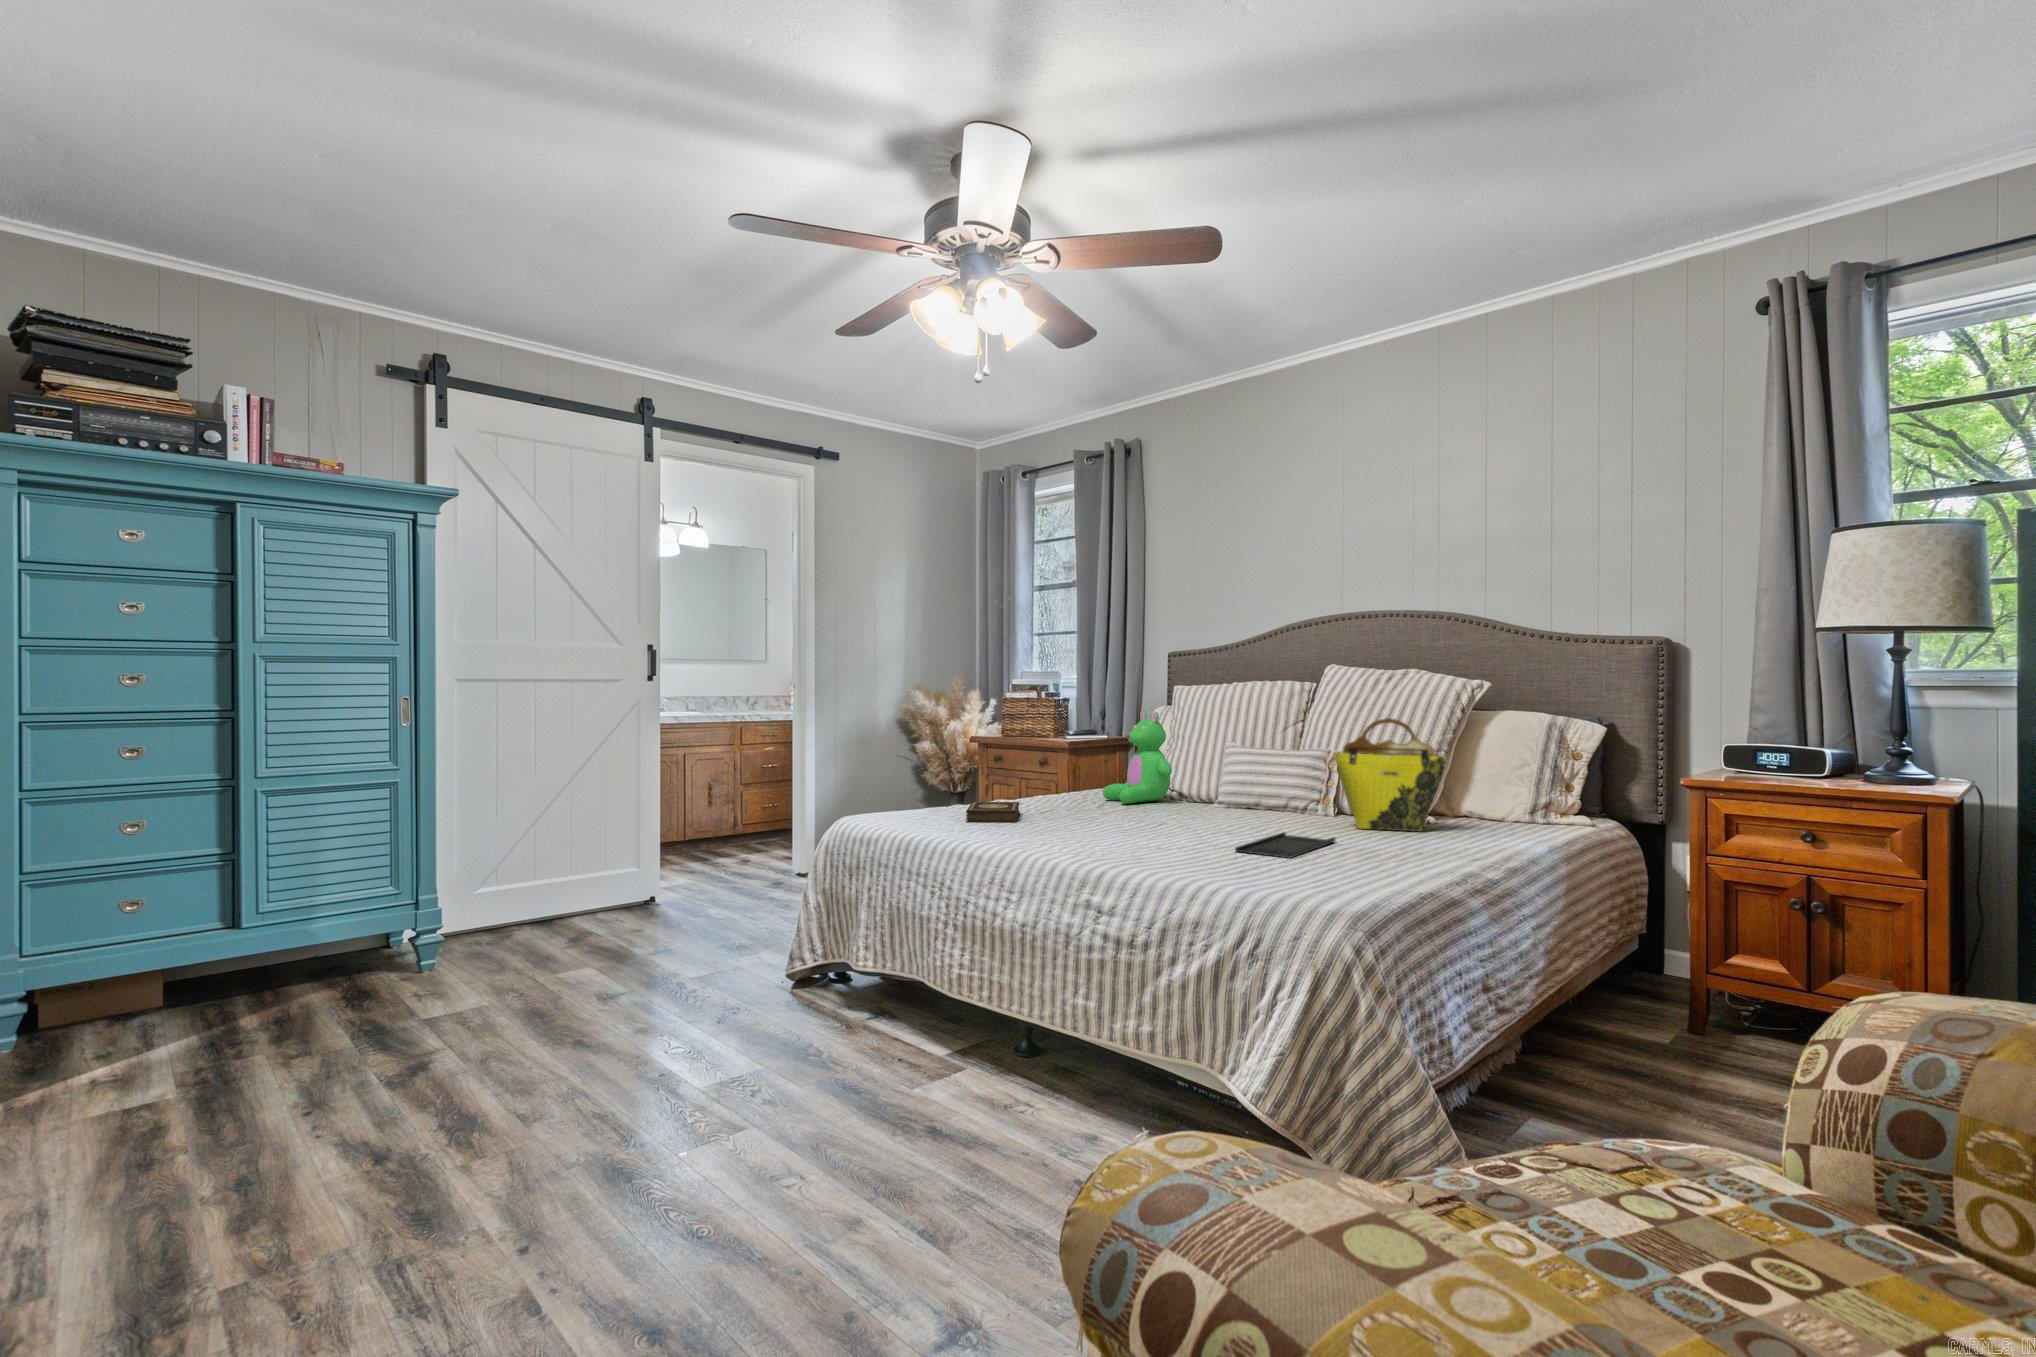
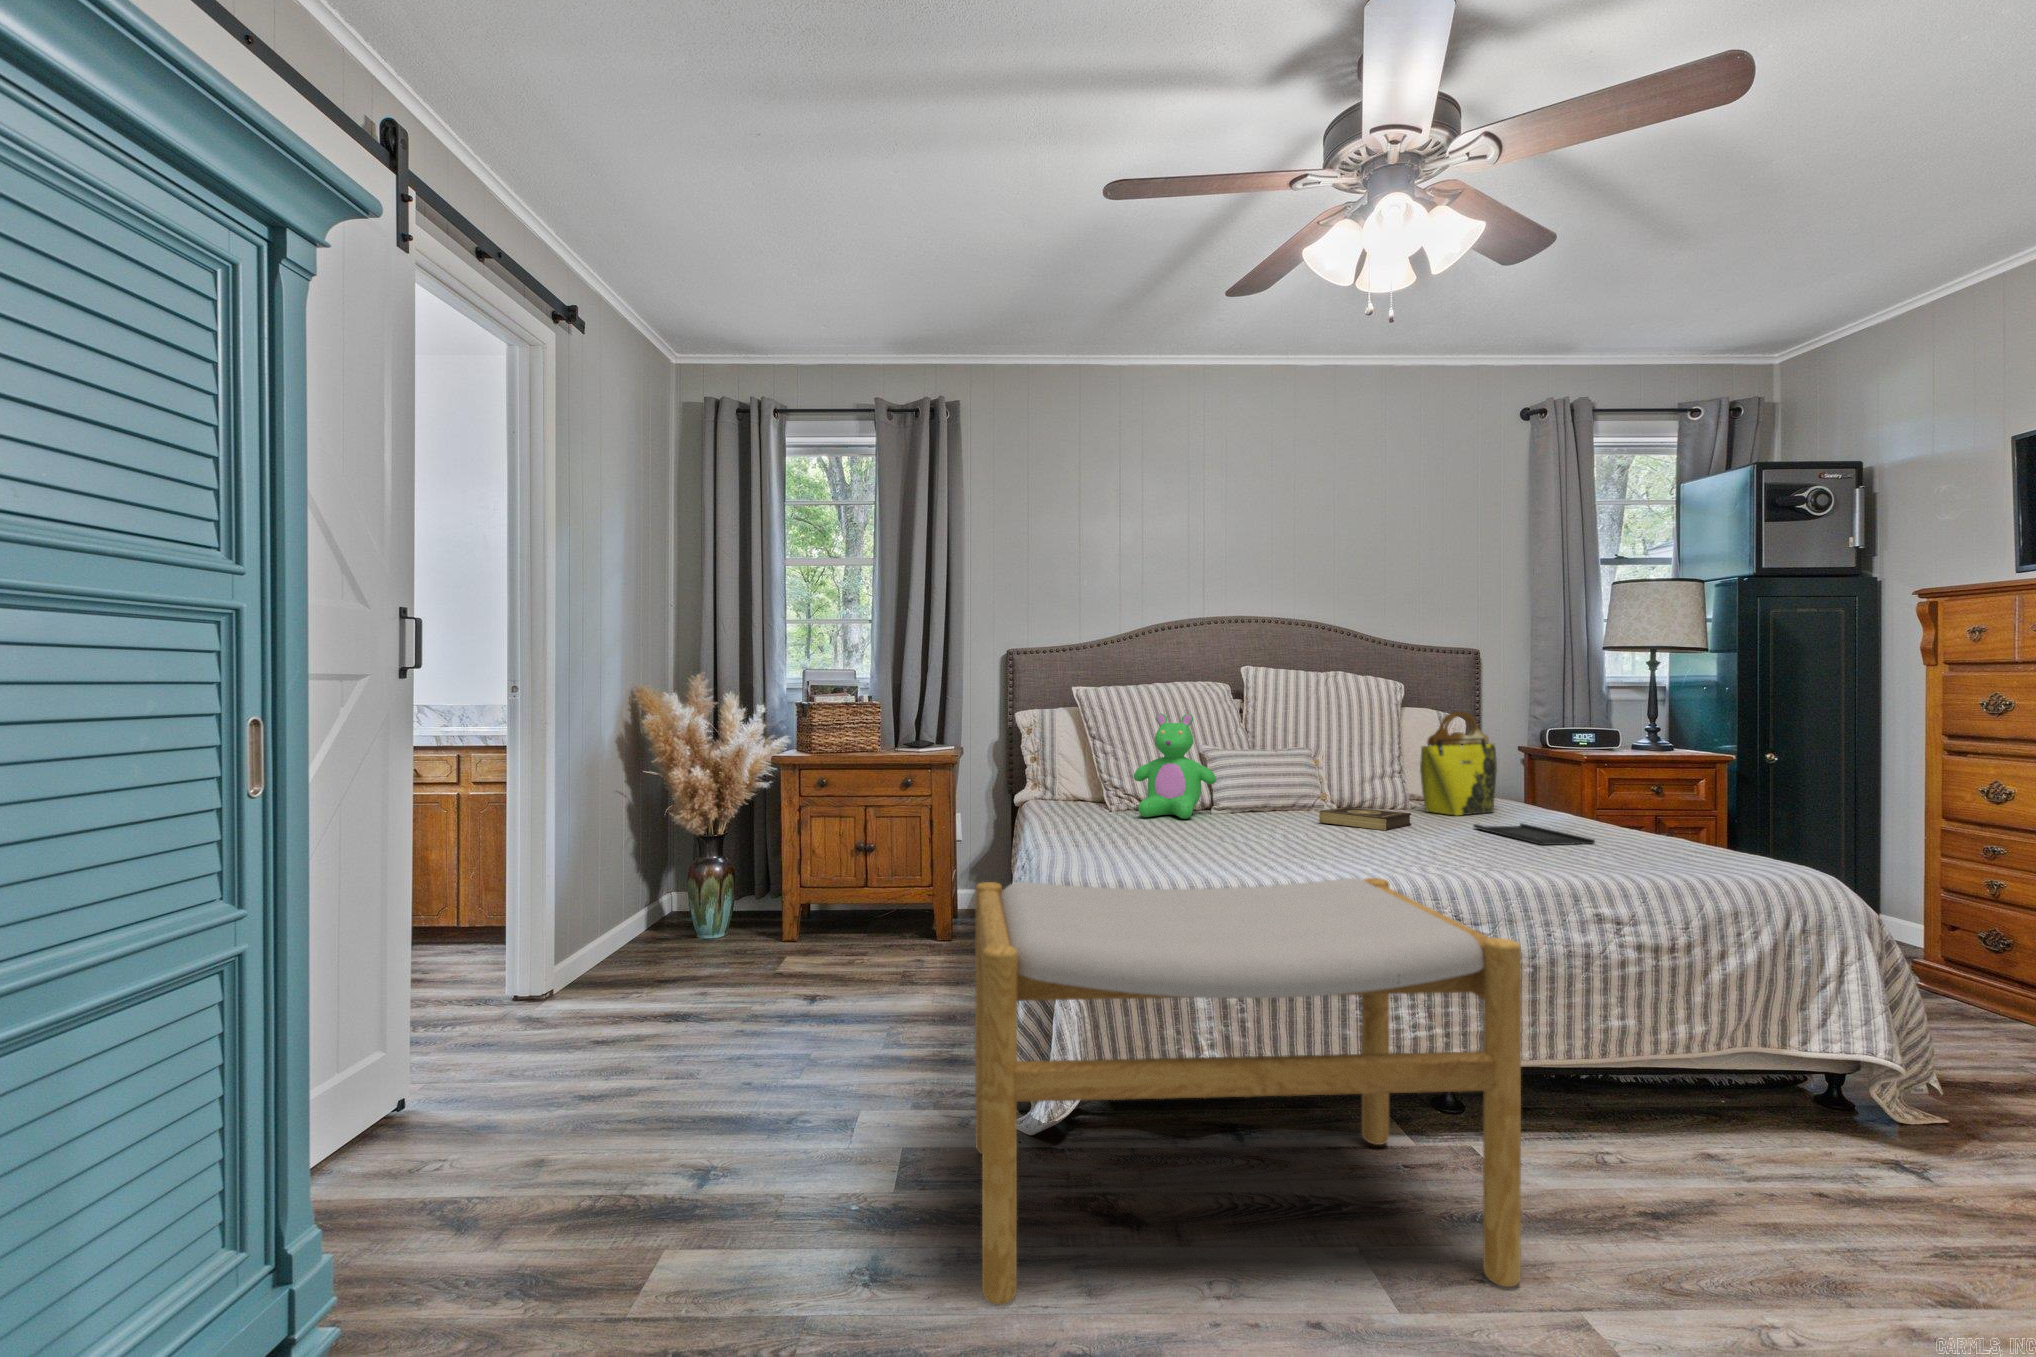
book: present [966,802,1020,822] -> present [1319,807,1411,830]
footstool: none [596,812,933,1104] -> present [975,878,1521,1305]

